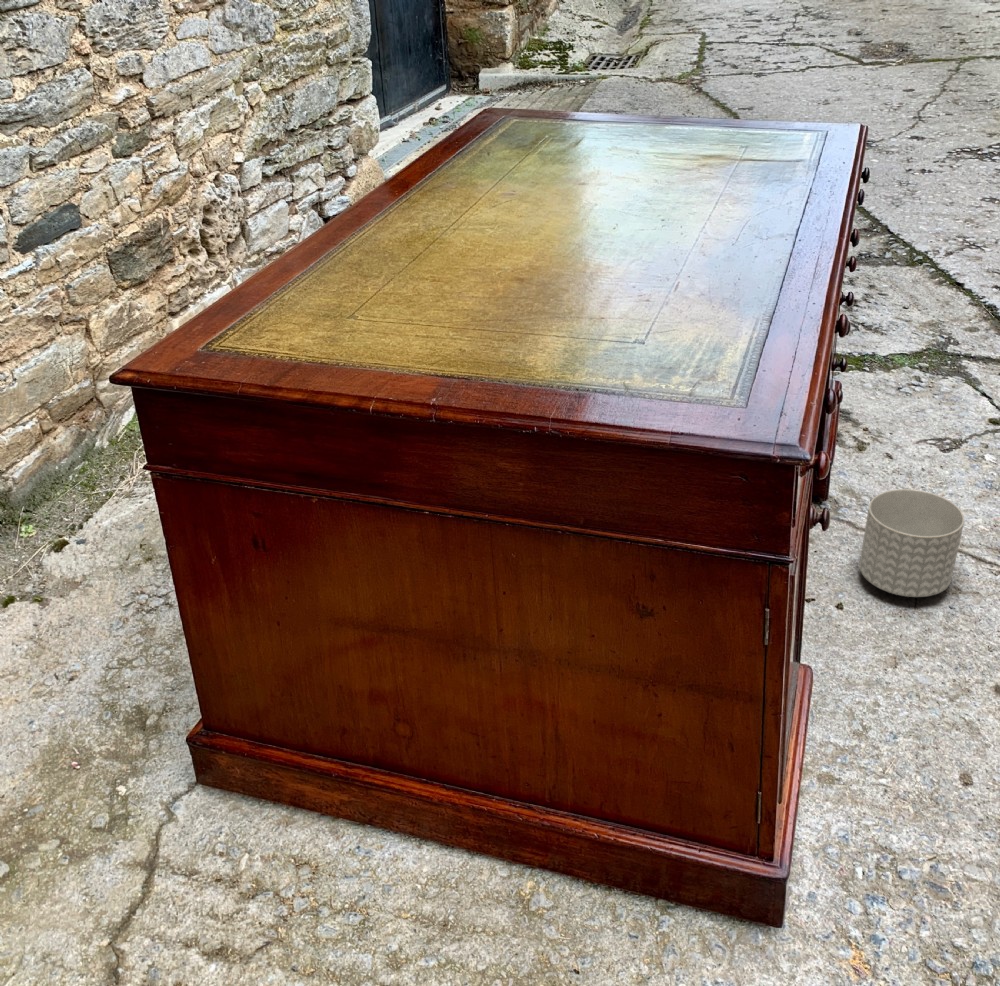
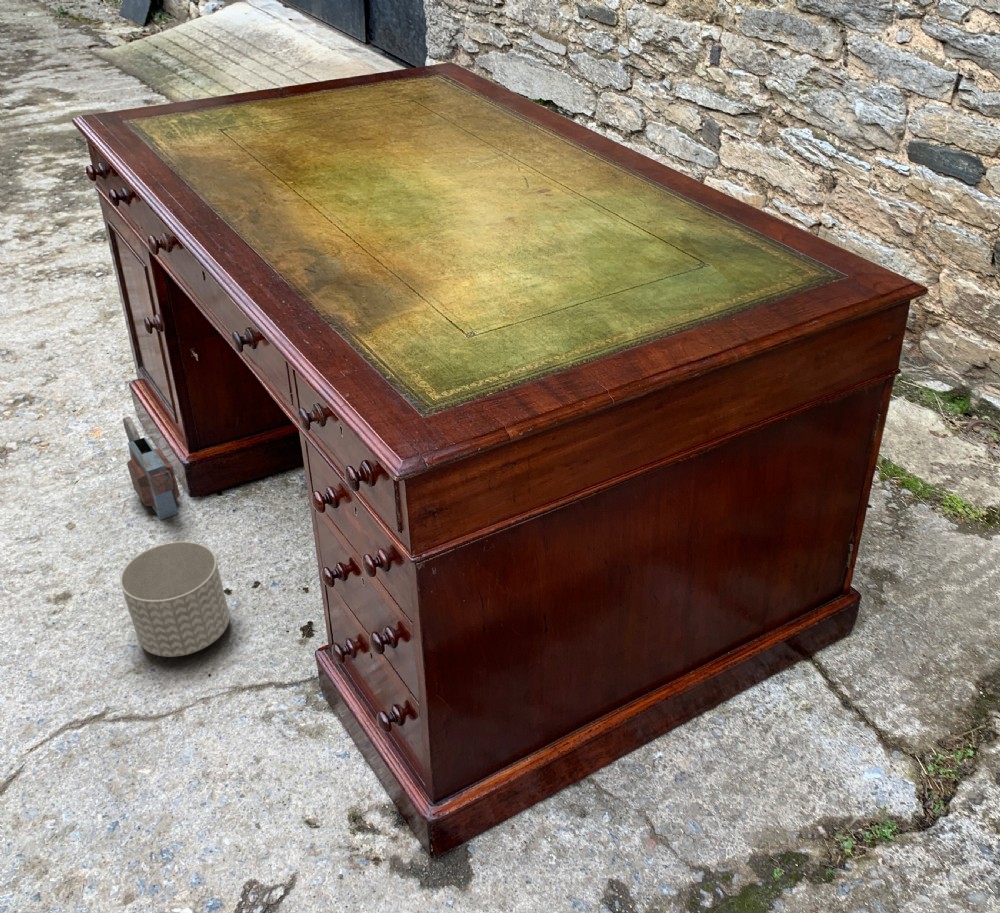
watering can: none [818,605,876,777] -> present [123,417,180,520]

